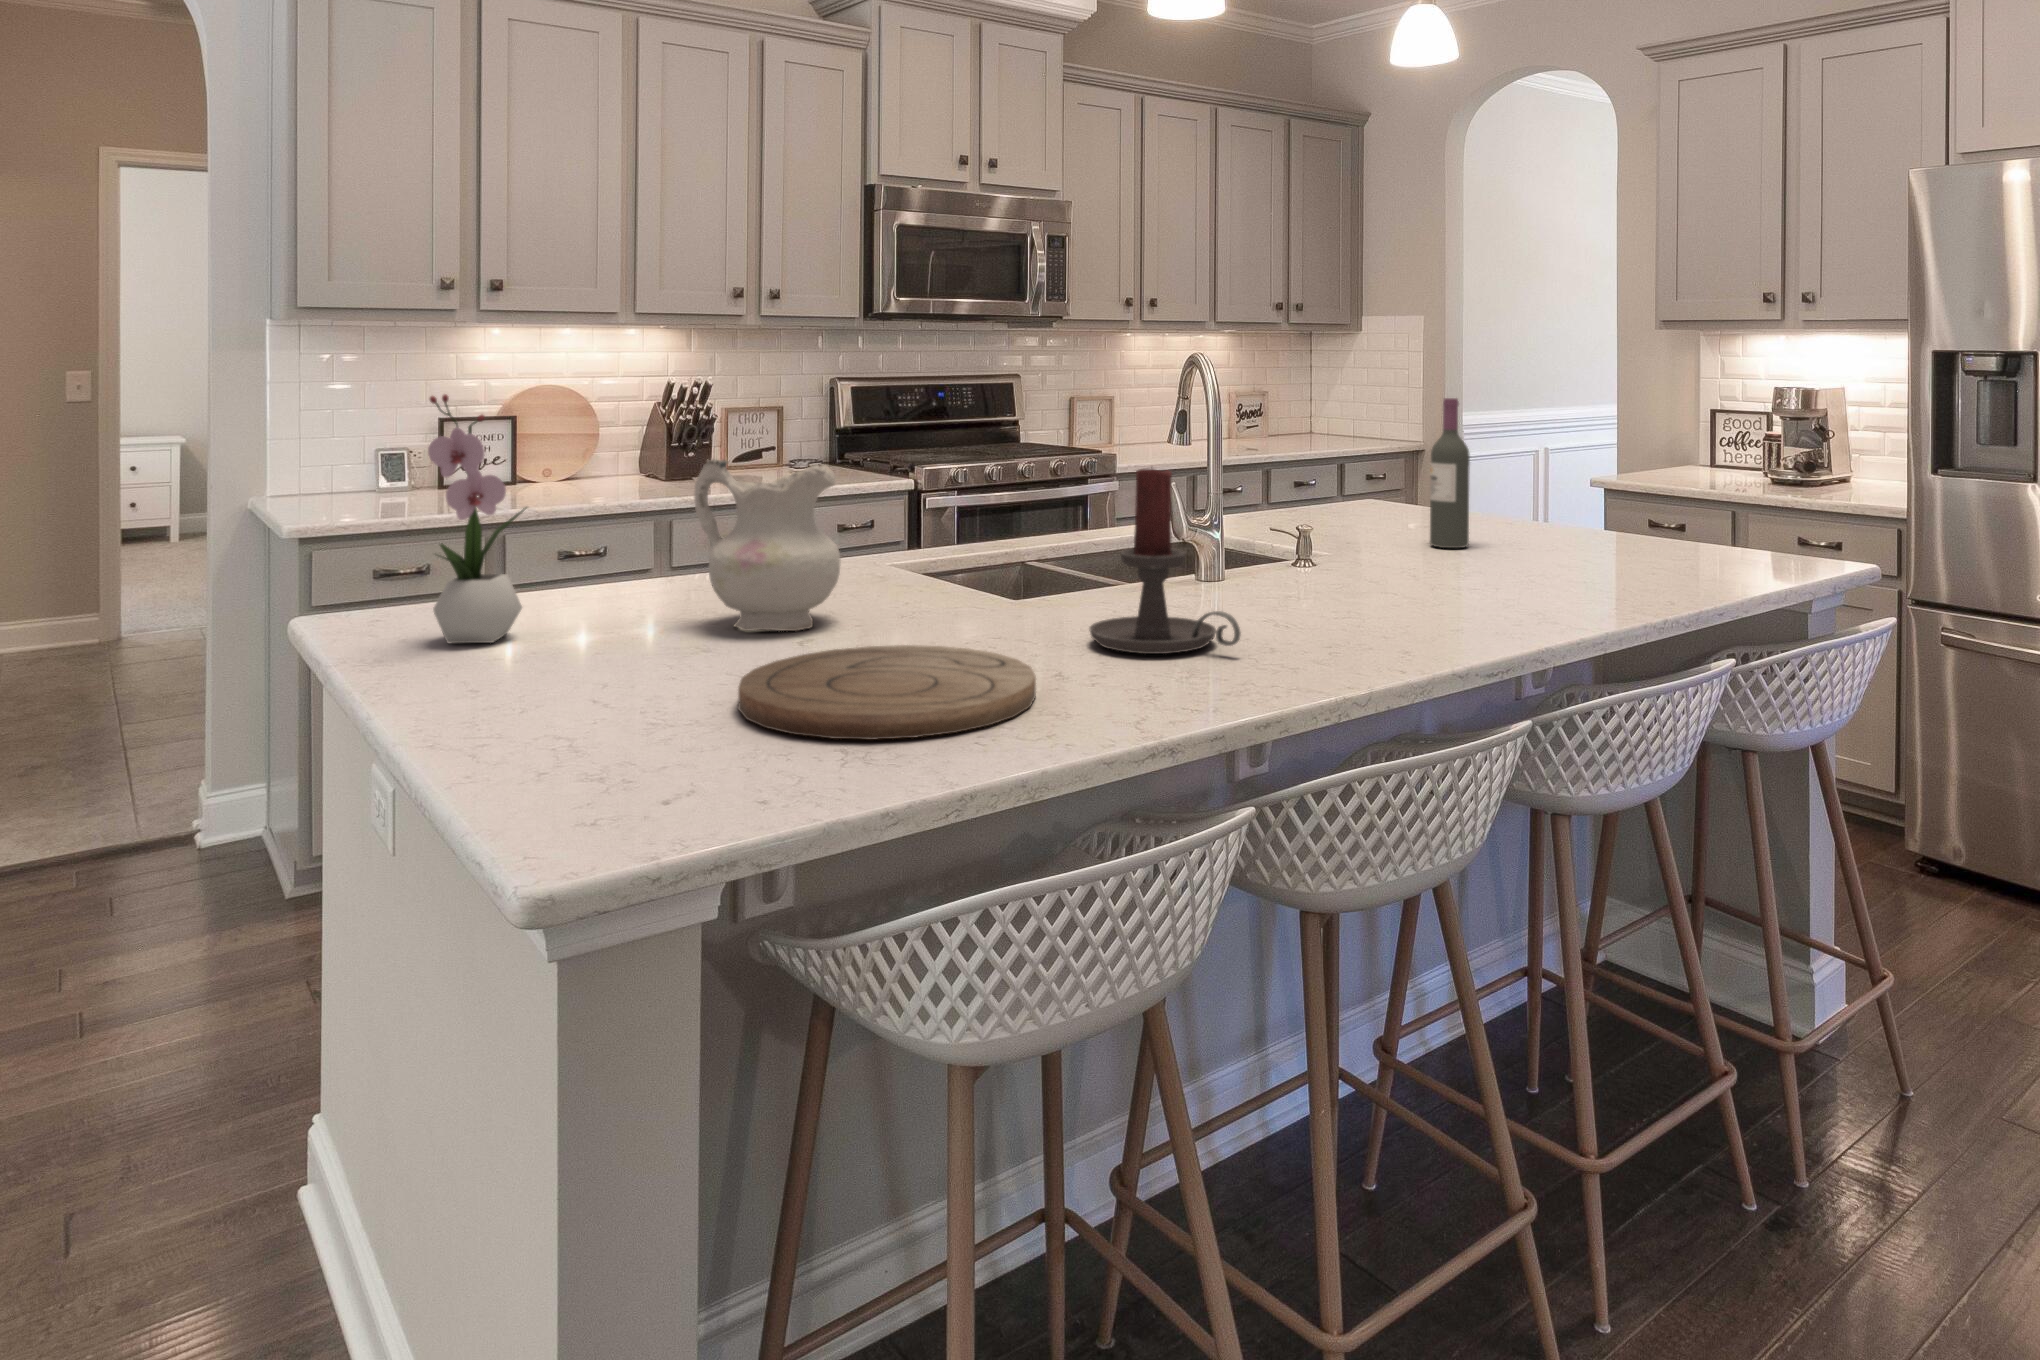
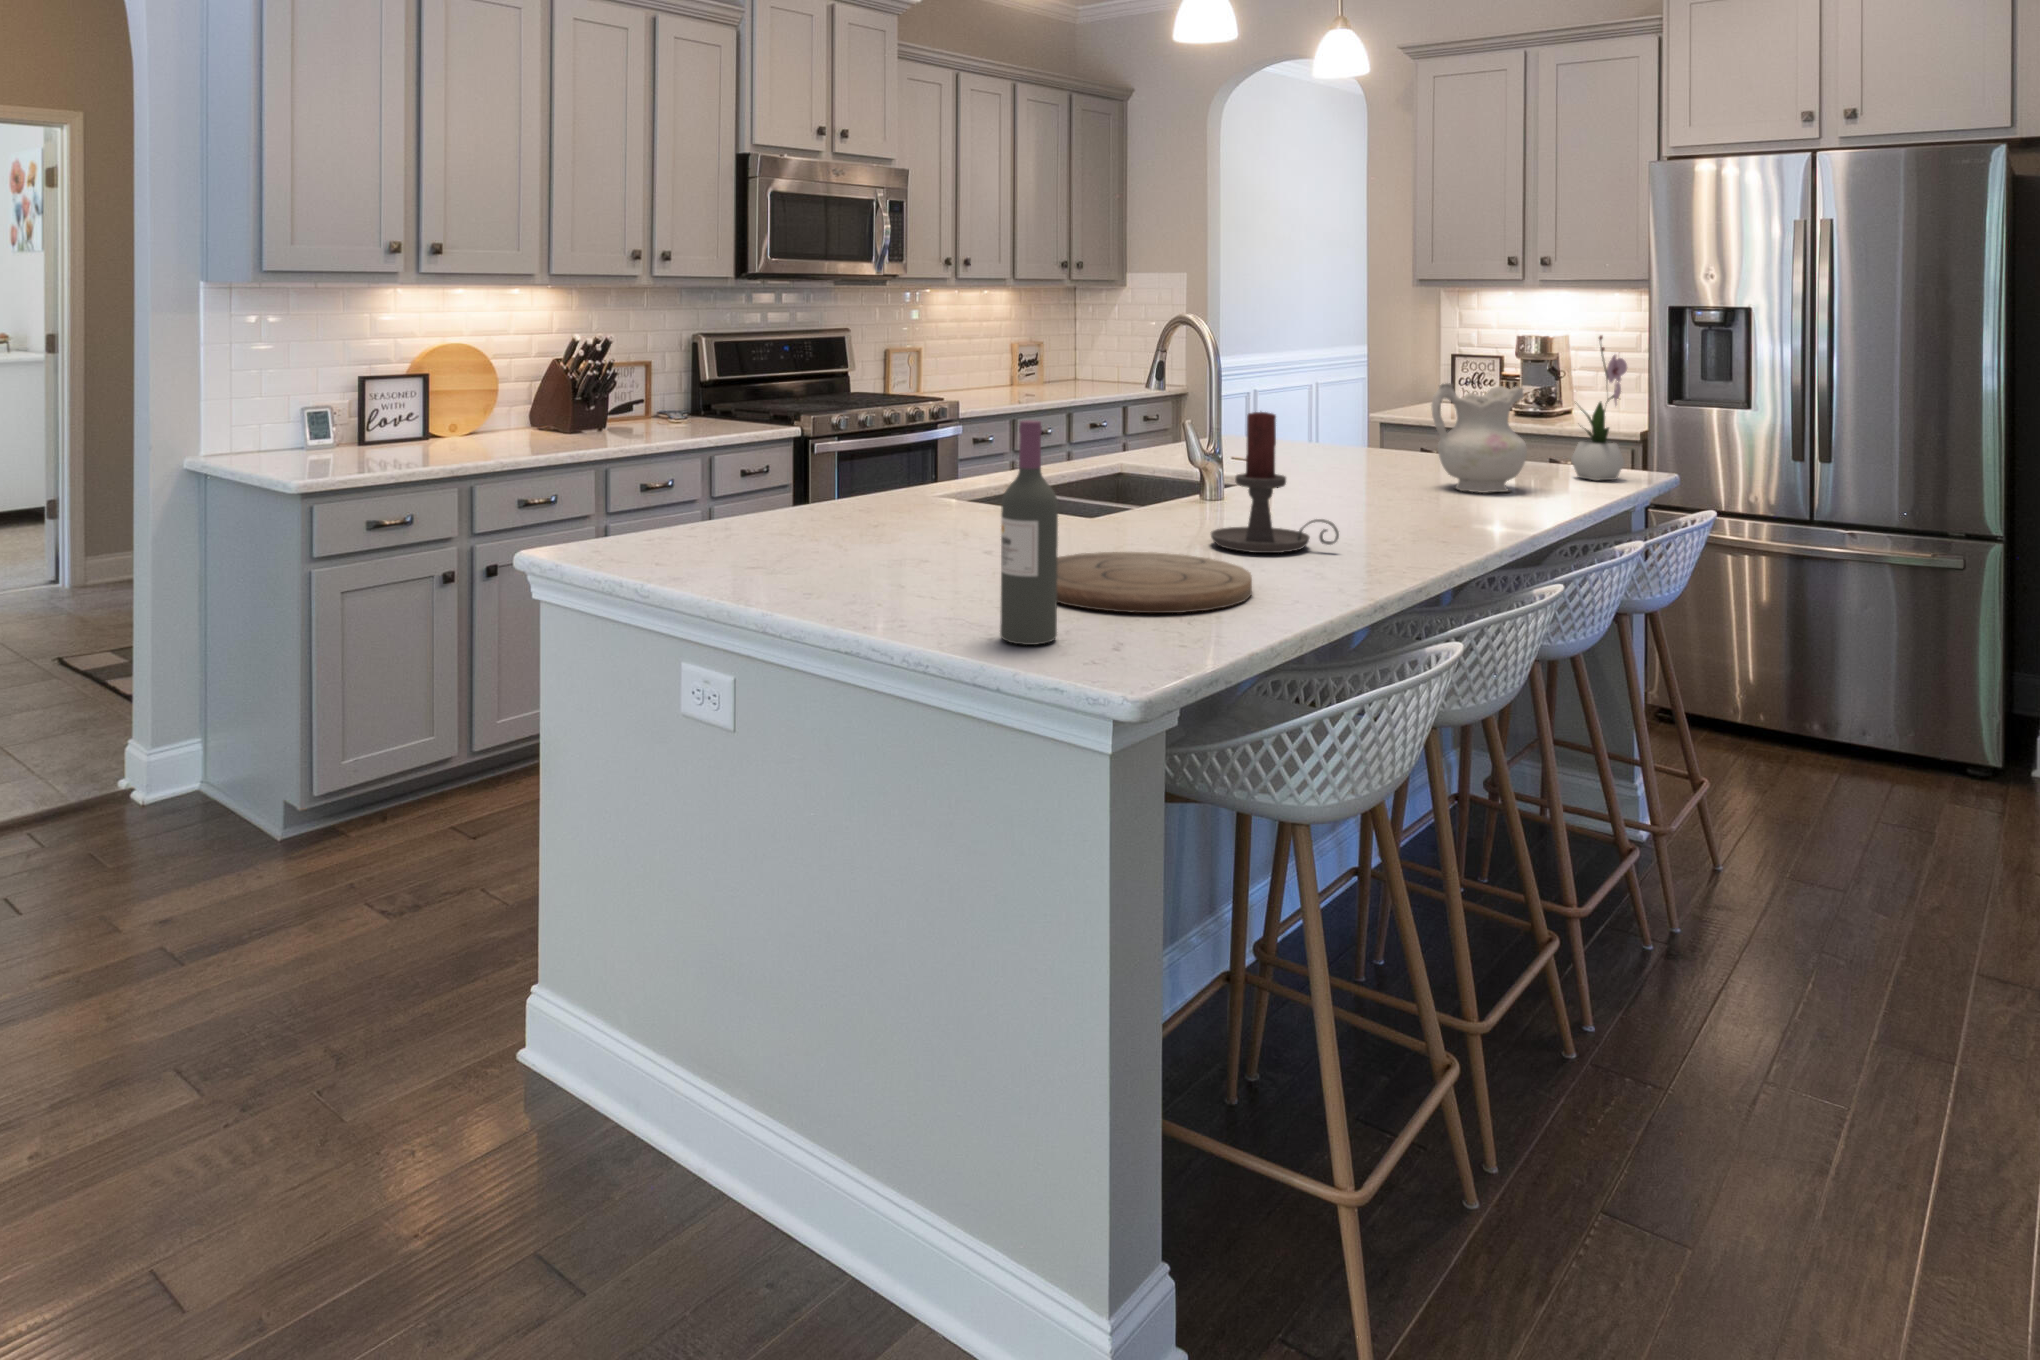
flower arrangement: present [428,394,527,643] -> present [1571,336,1627,480]
wine bottle: present [1430,398,1470,548] -> present [1000,420,1058,645]
ceramic pitcher: present [694,459,841,631] -> present [1431,383,1527,493]

